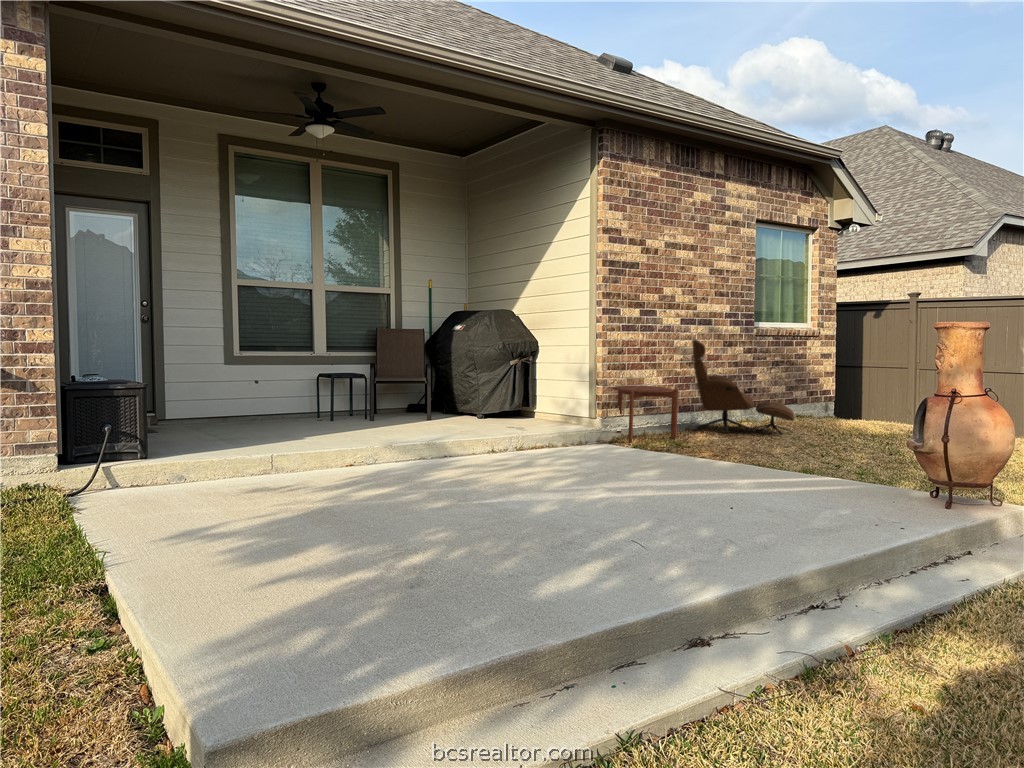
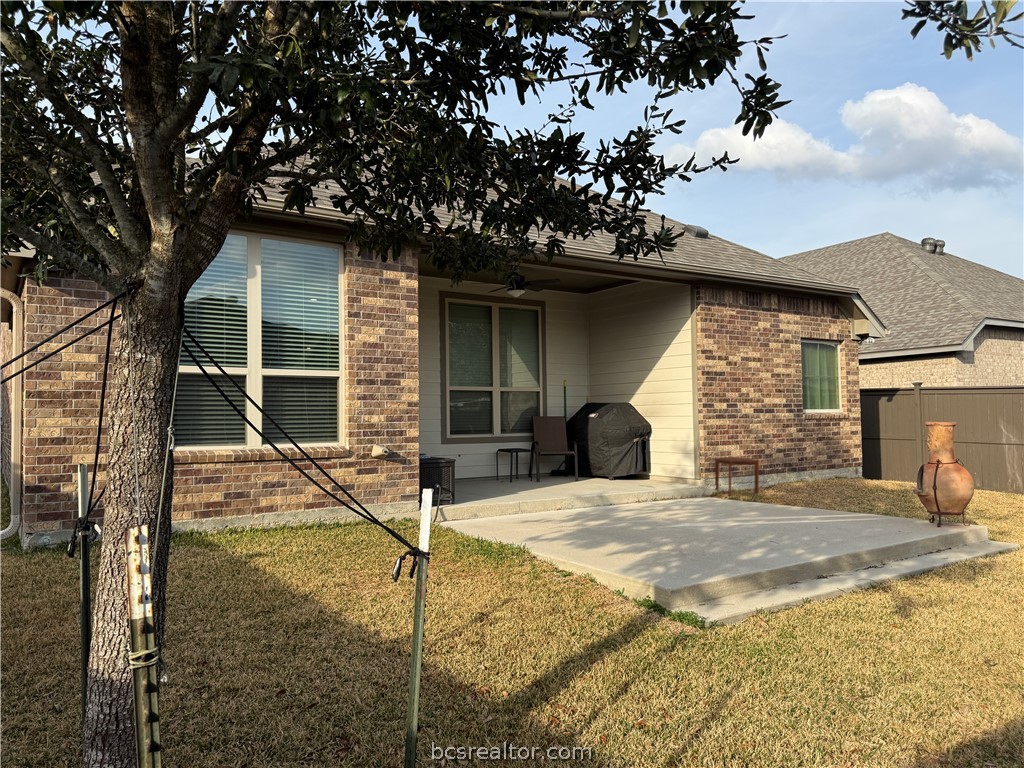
lounge chair: present [693,339,795,435] -> none [761,424,837,490]

